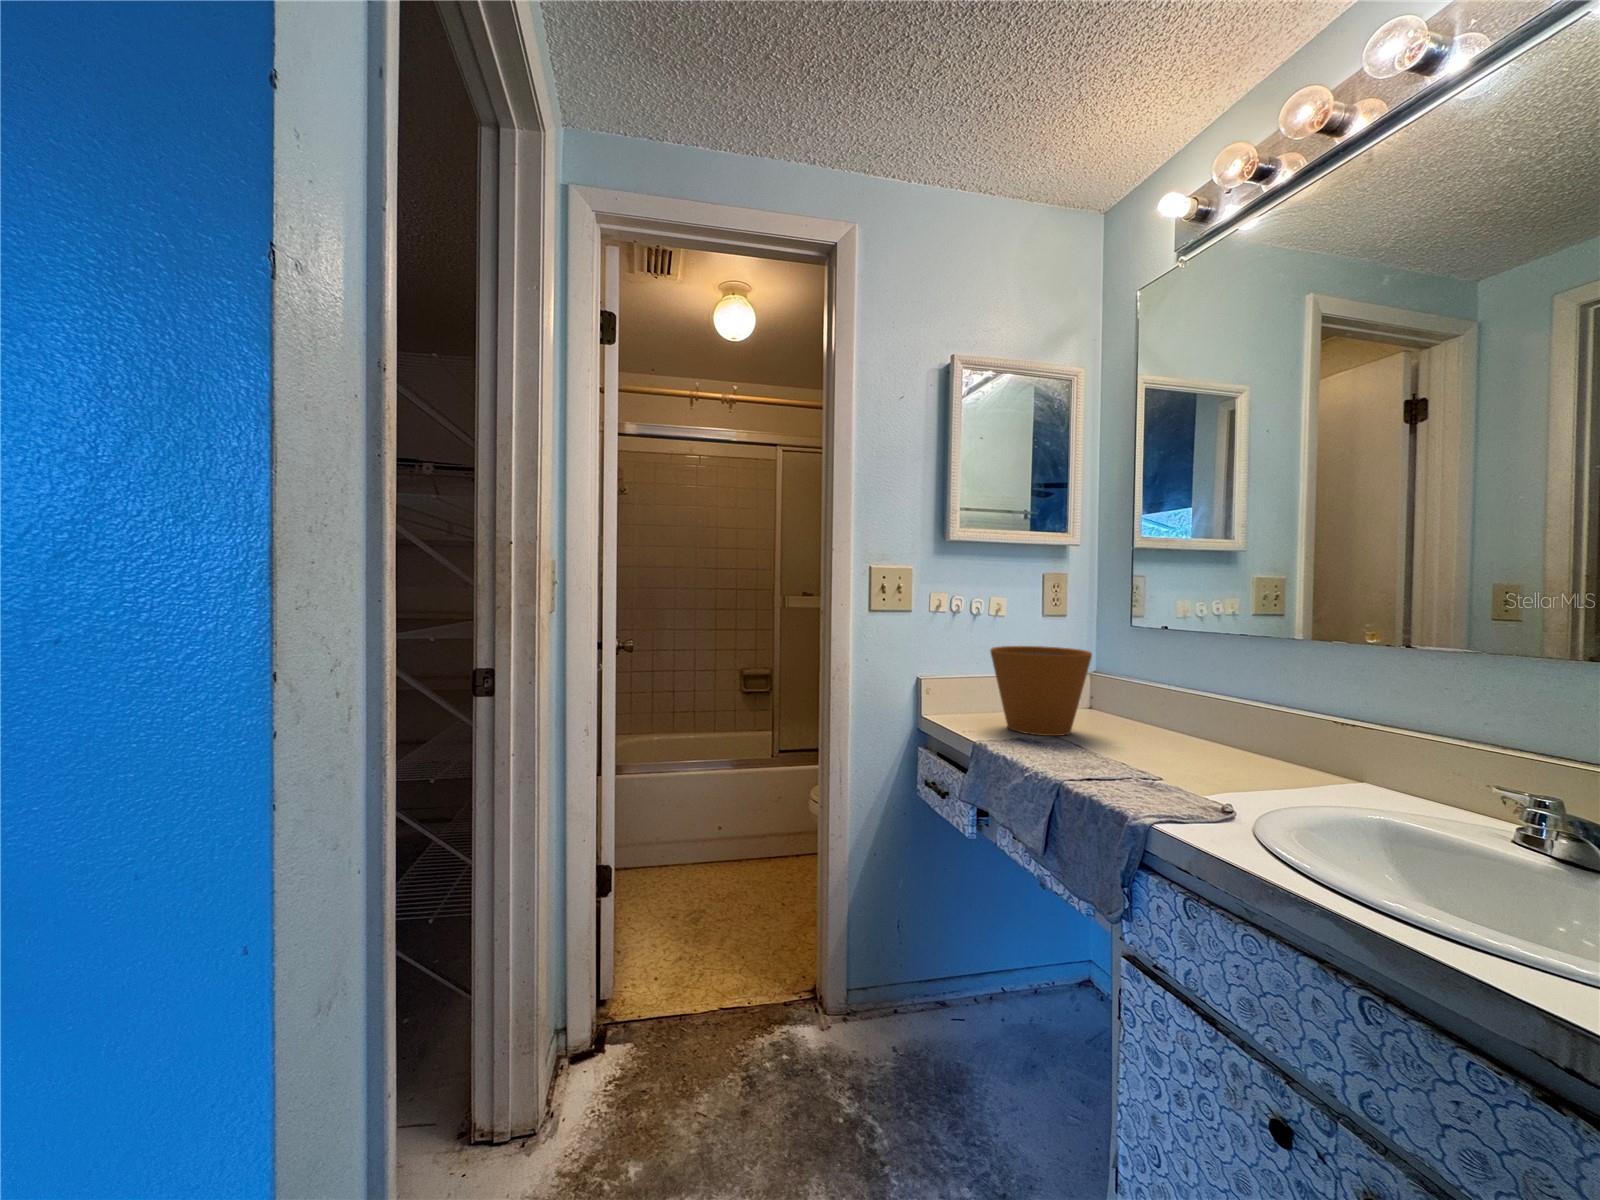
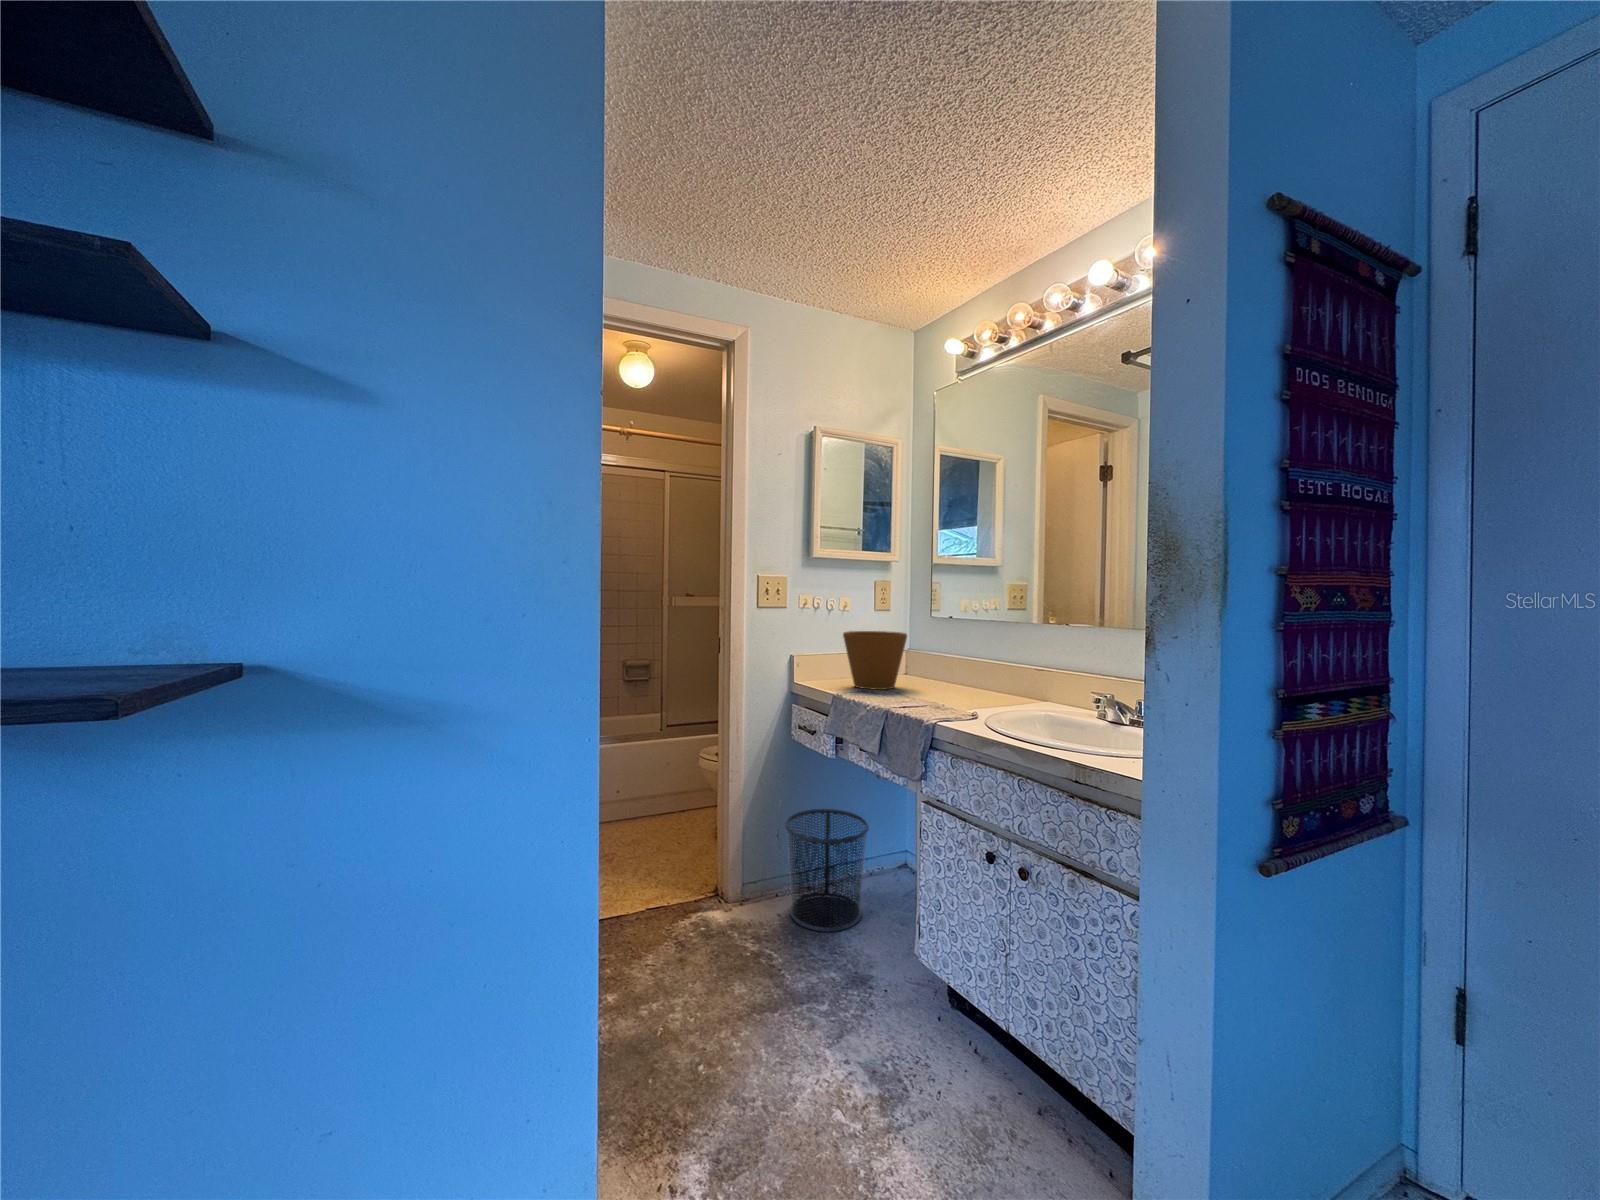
waste bin: none [902,898,1030,1096] -> present [785,809,869,932]

